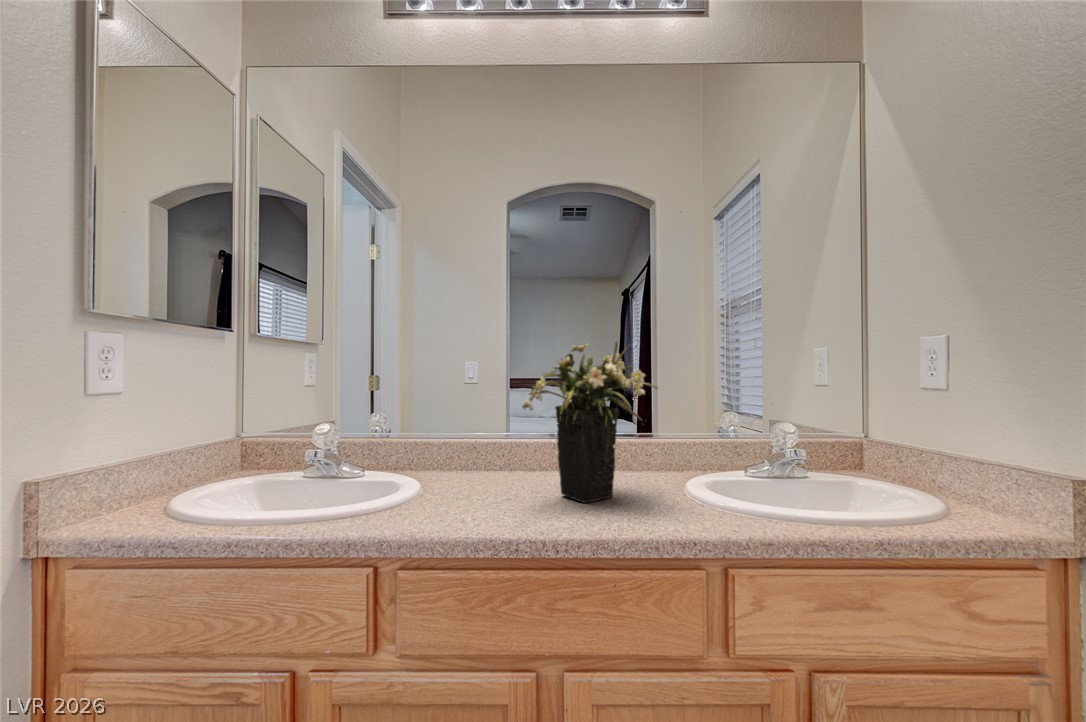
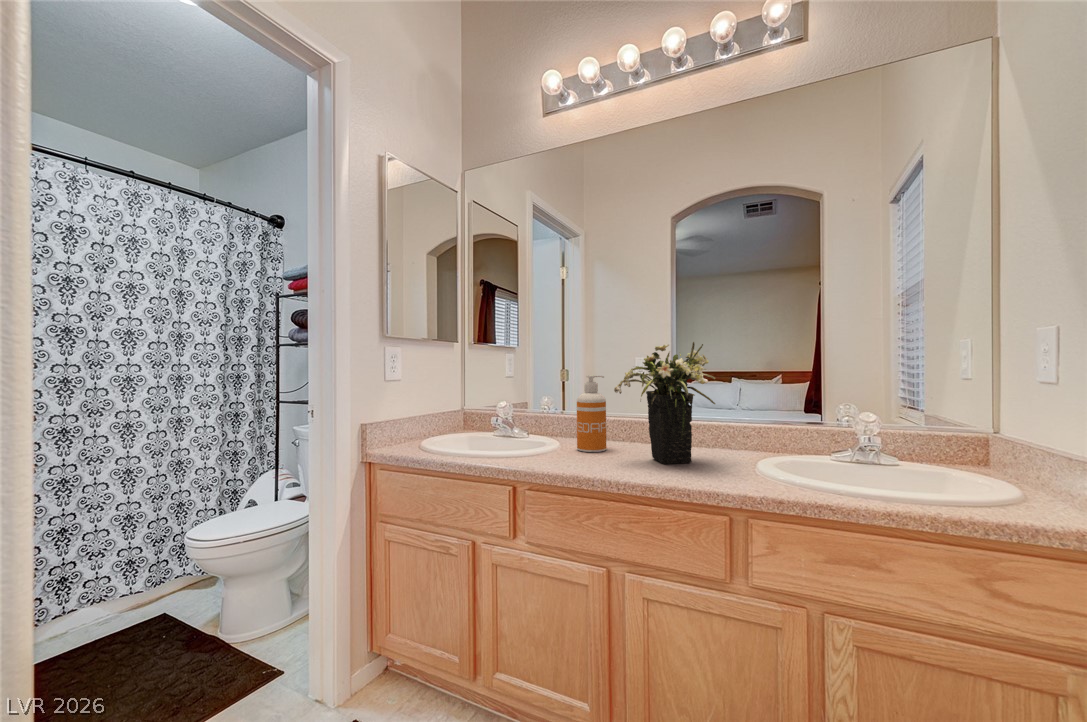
soap dispenser: none [446,385,489,495] -> present [577,375,606,452]

